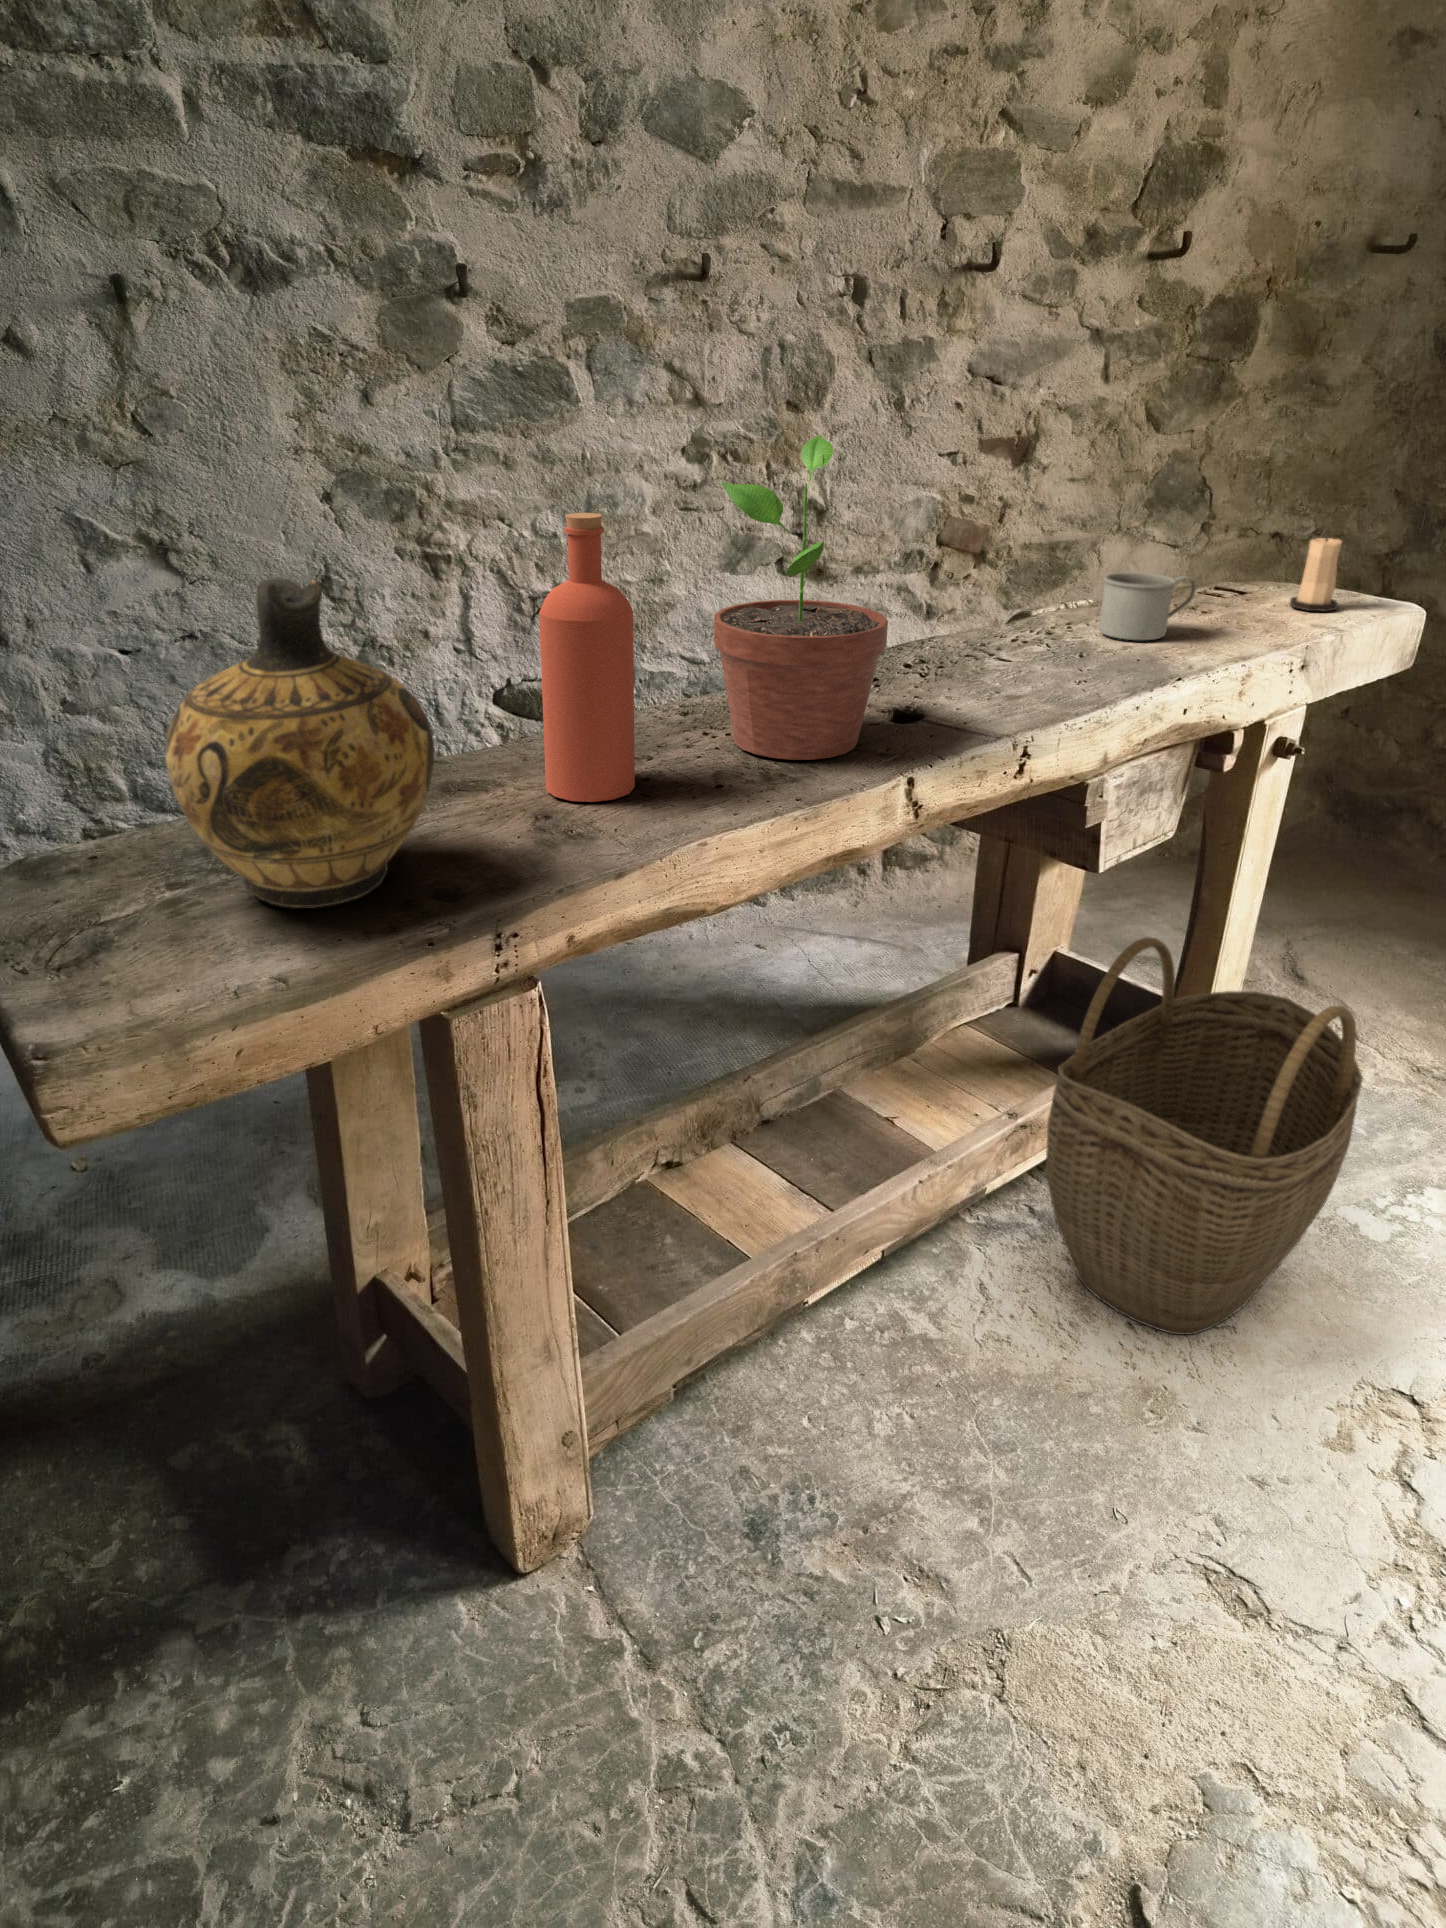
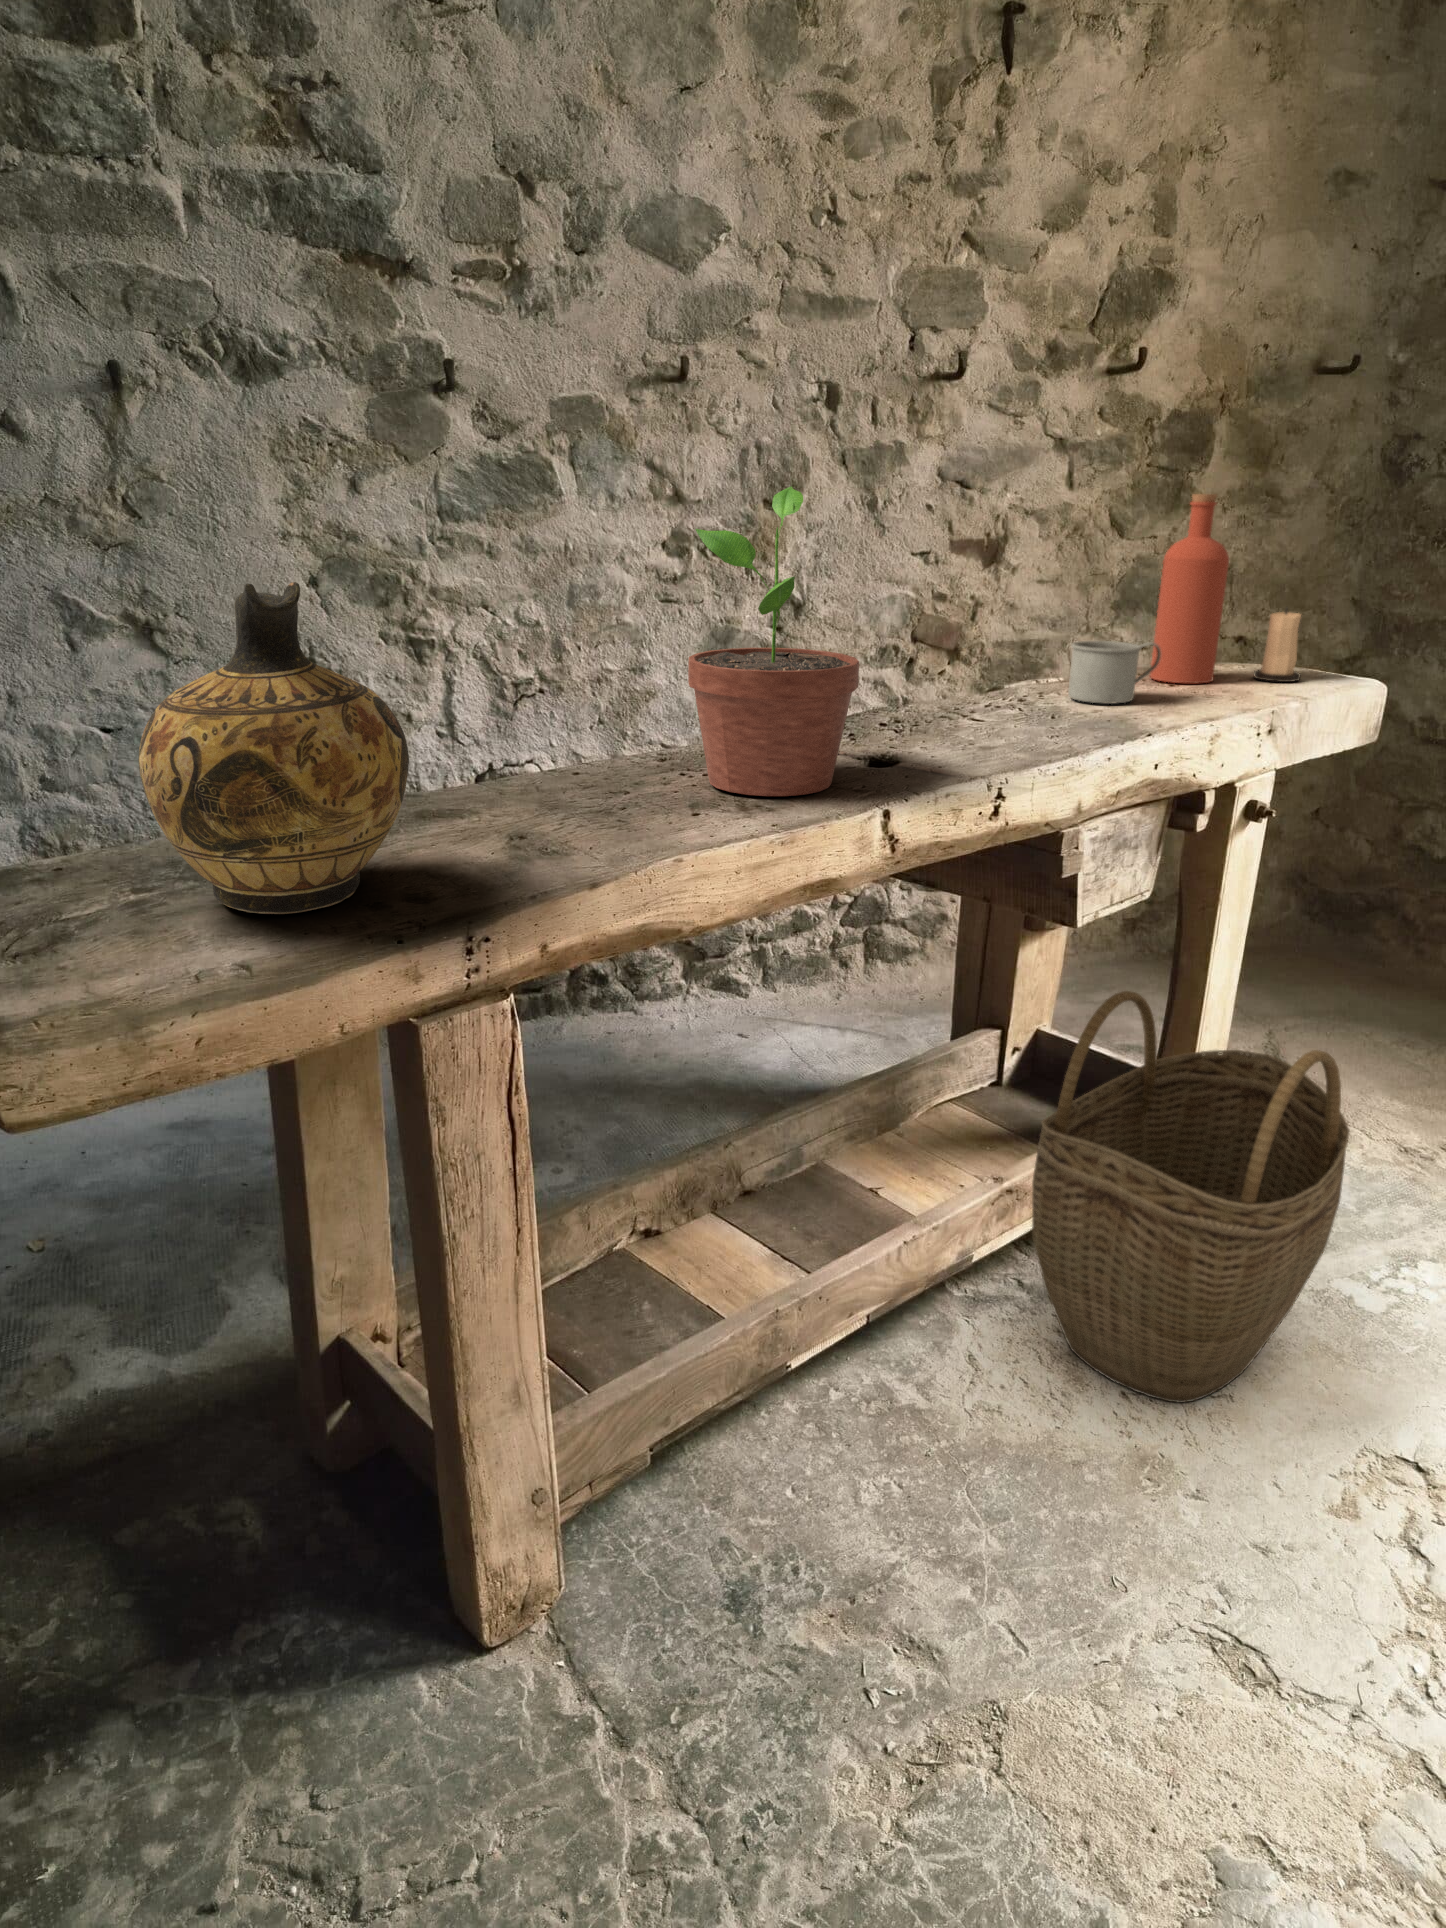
bottle: present [539,513,635,802] -> present [1150,494,1229,683]

